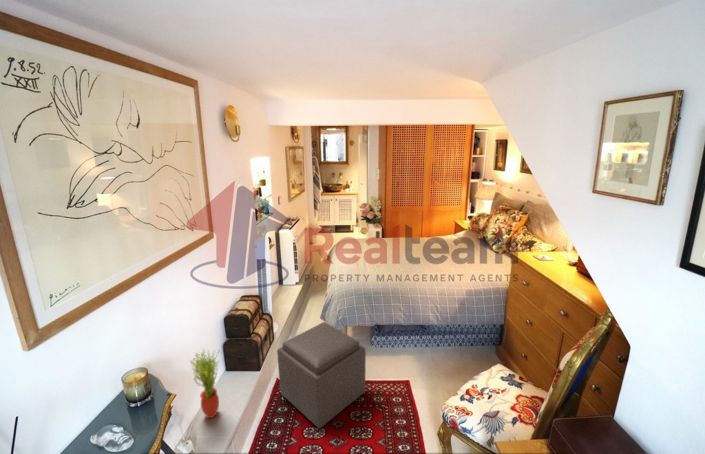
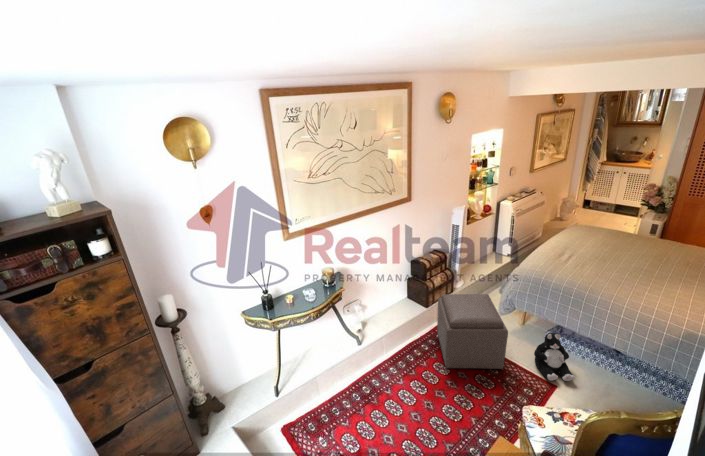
plush toy: none [377,332,414,378] -> present [534,333,575,381]
potted plant: present [191,350,219,418] -> none [372,273,393,319]

